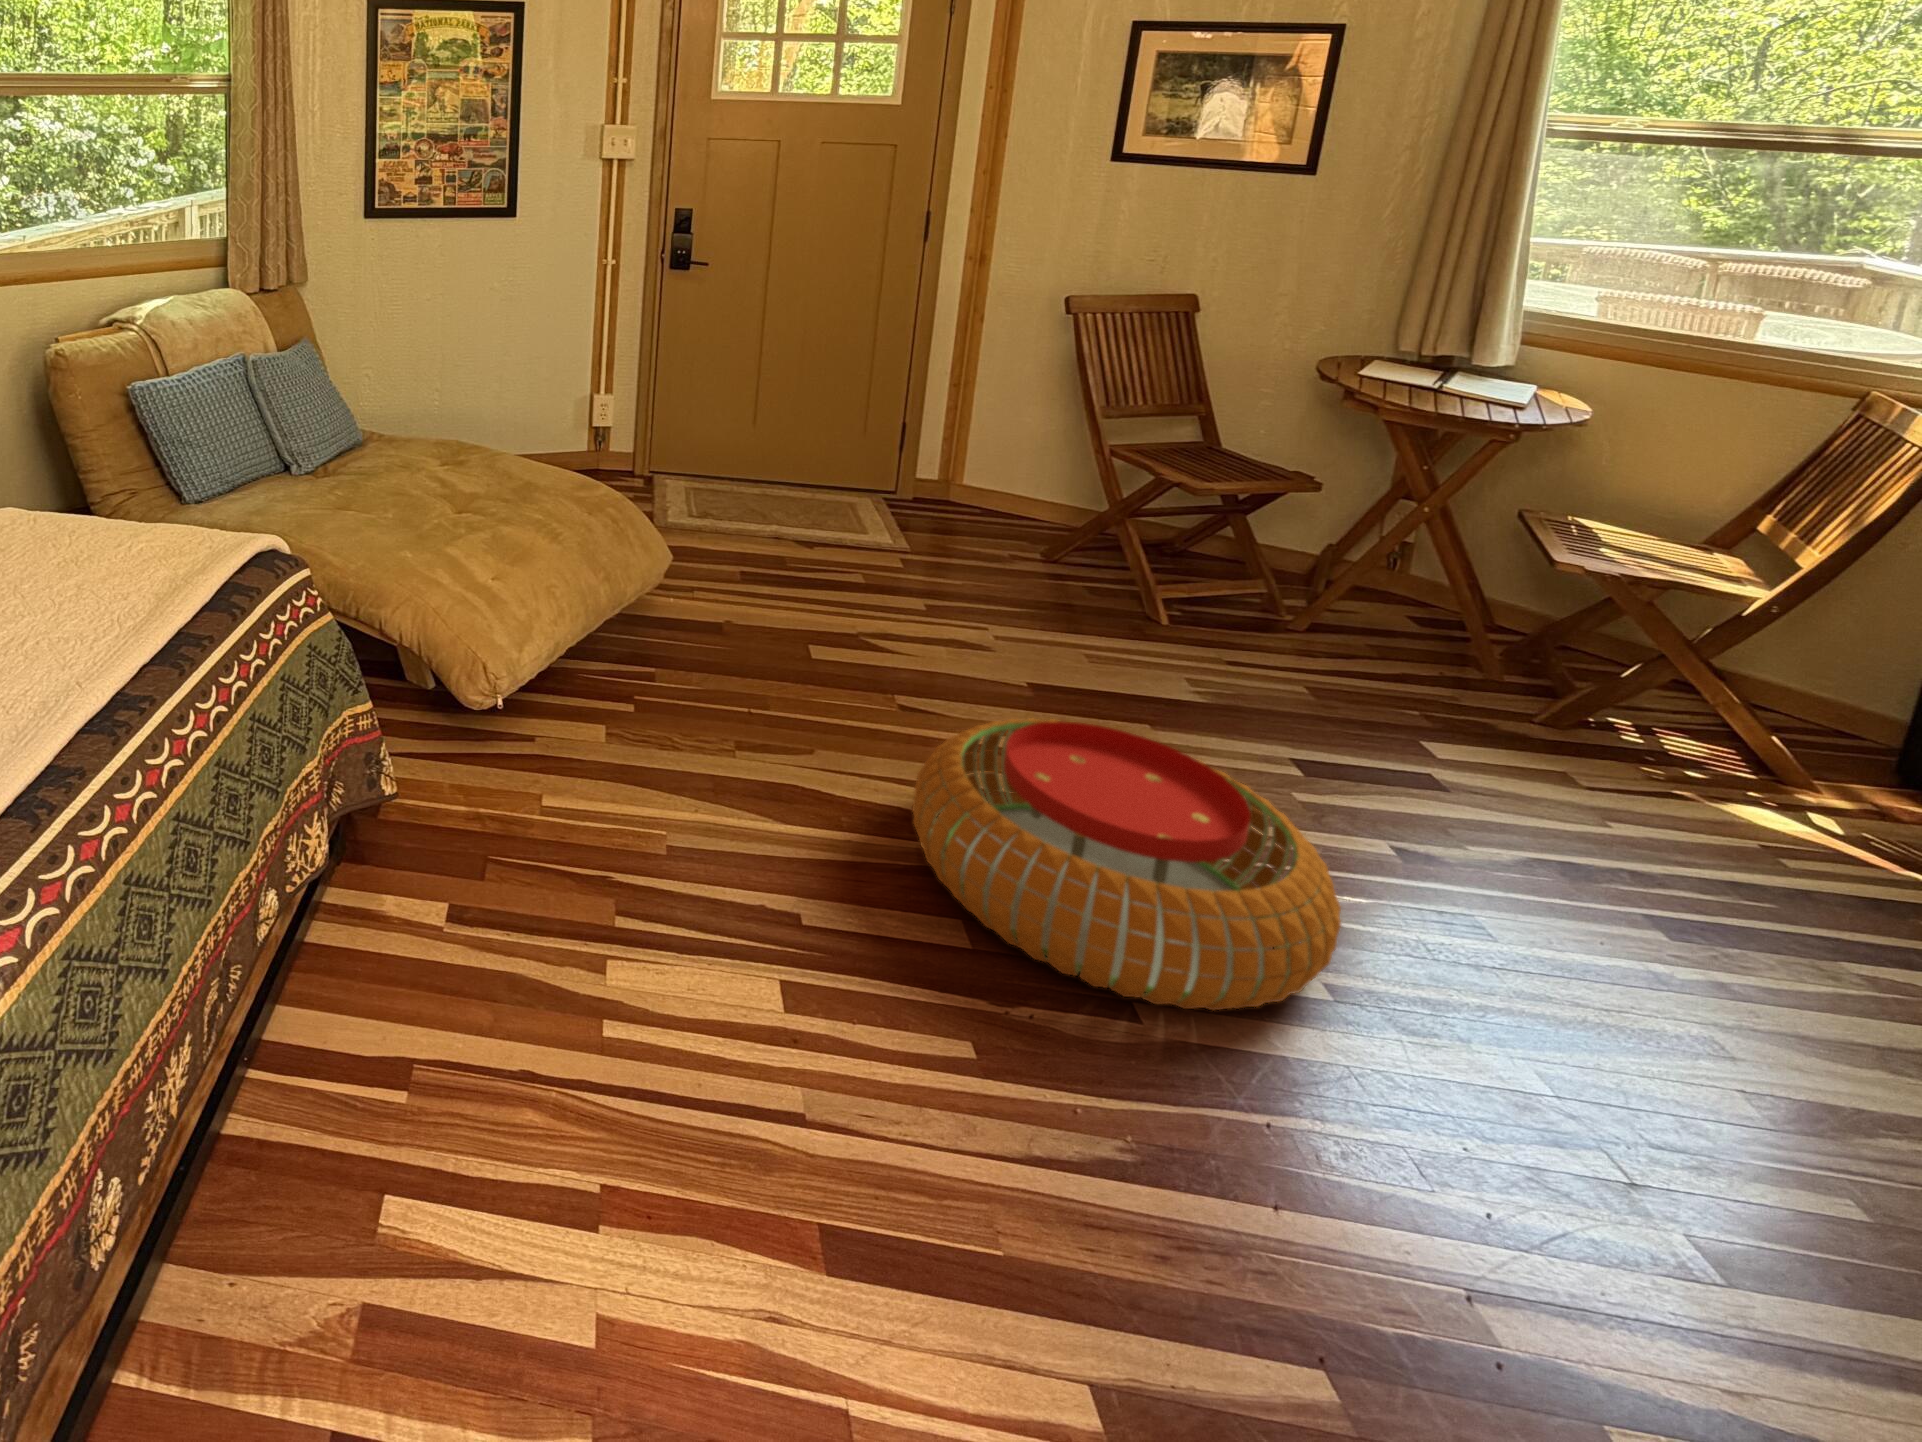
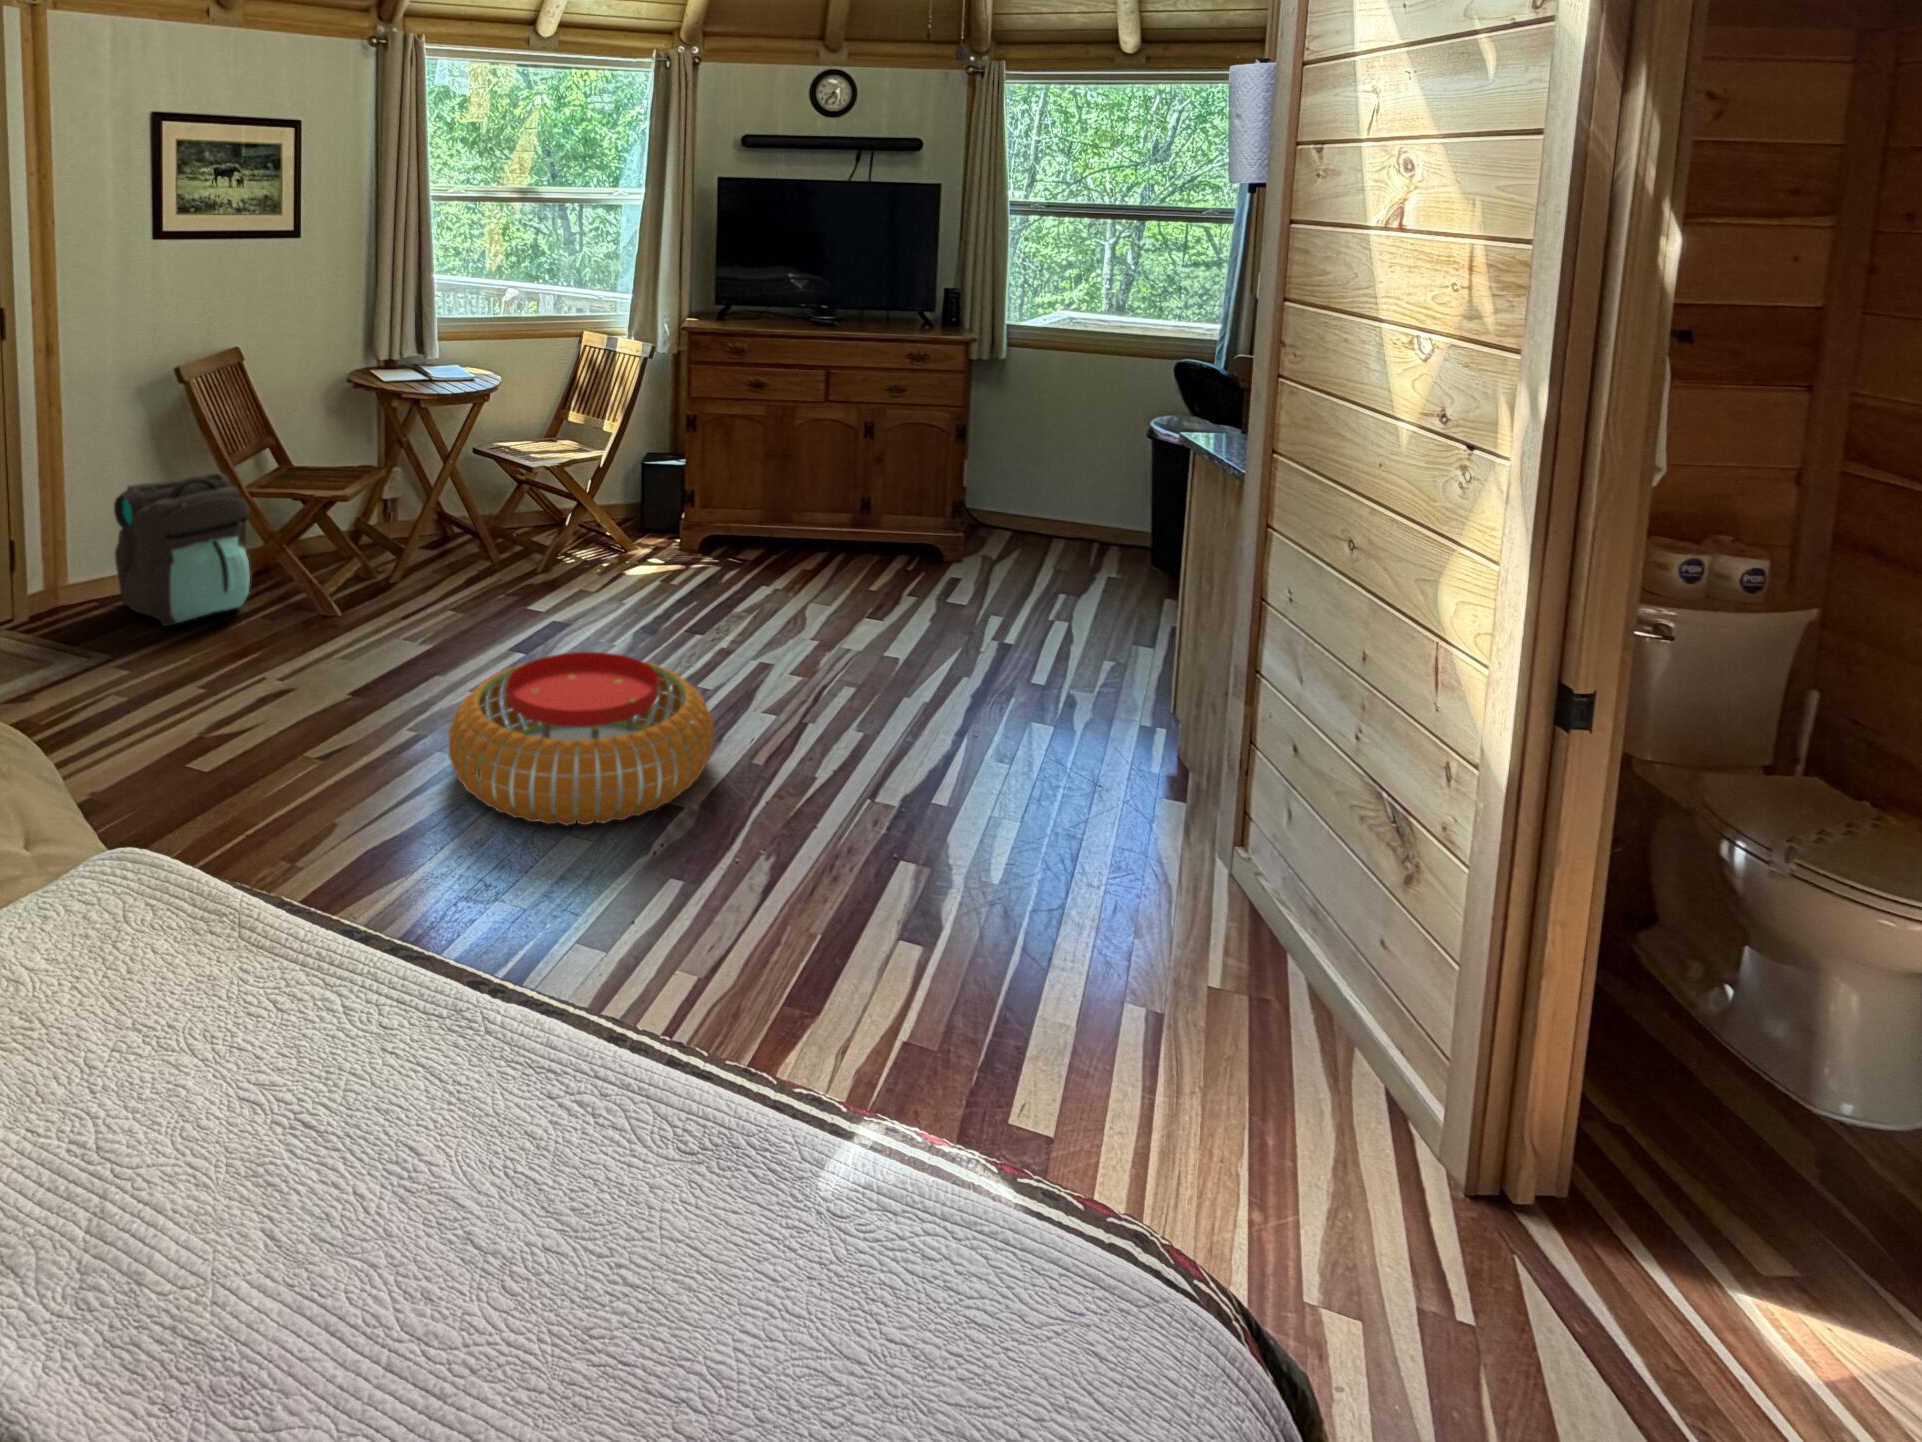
backpack: none [970,408,1113,574] -> present [114,473,250,626]

